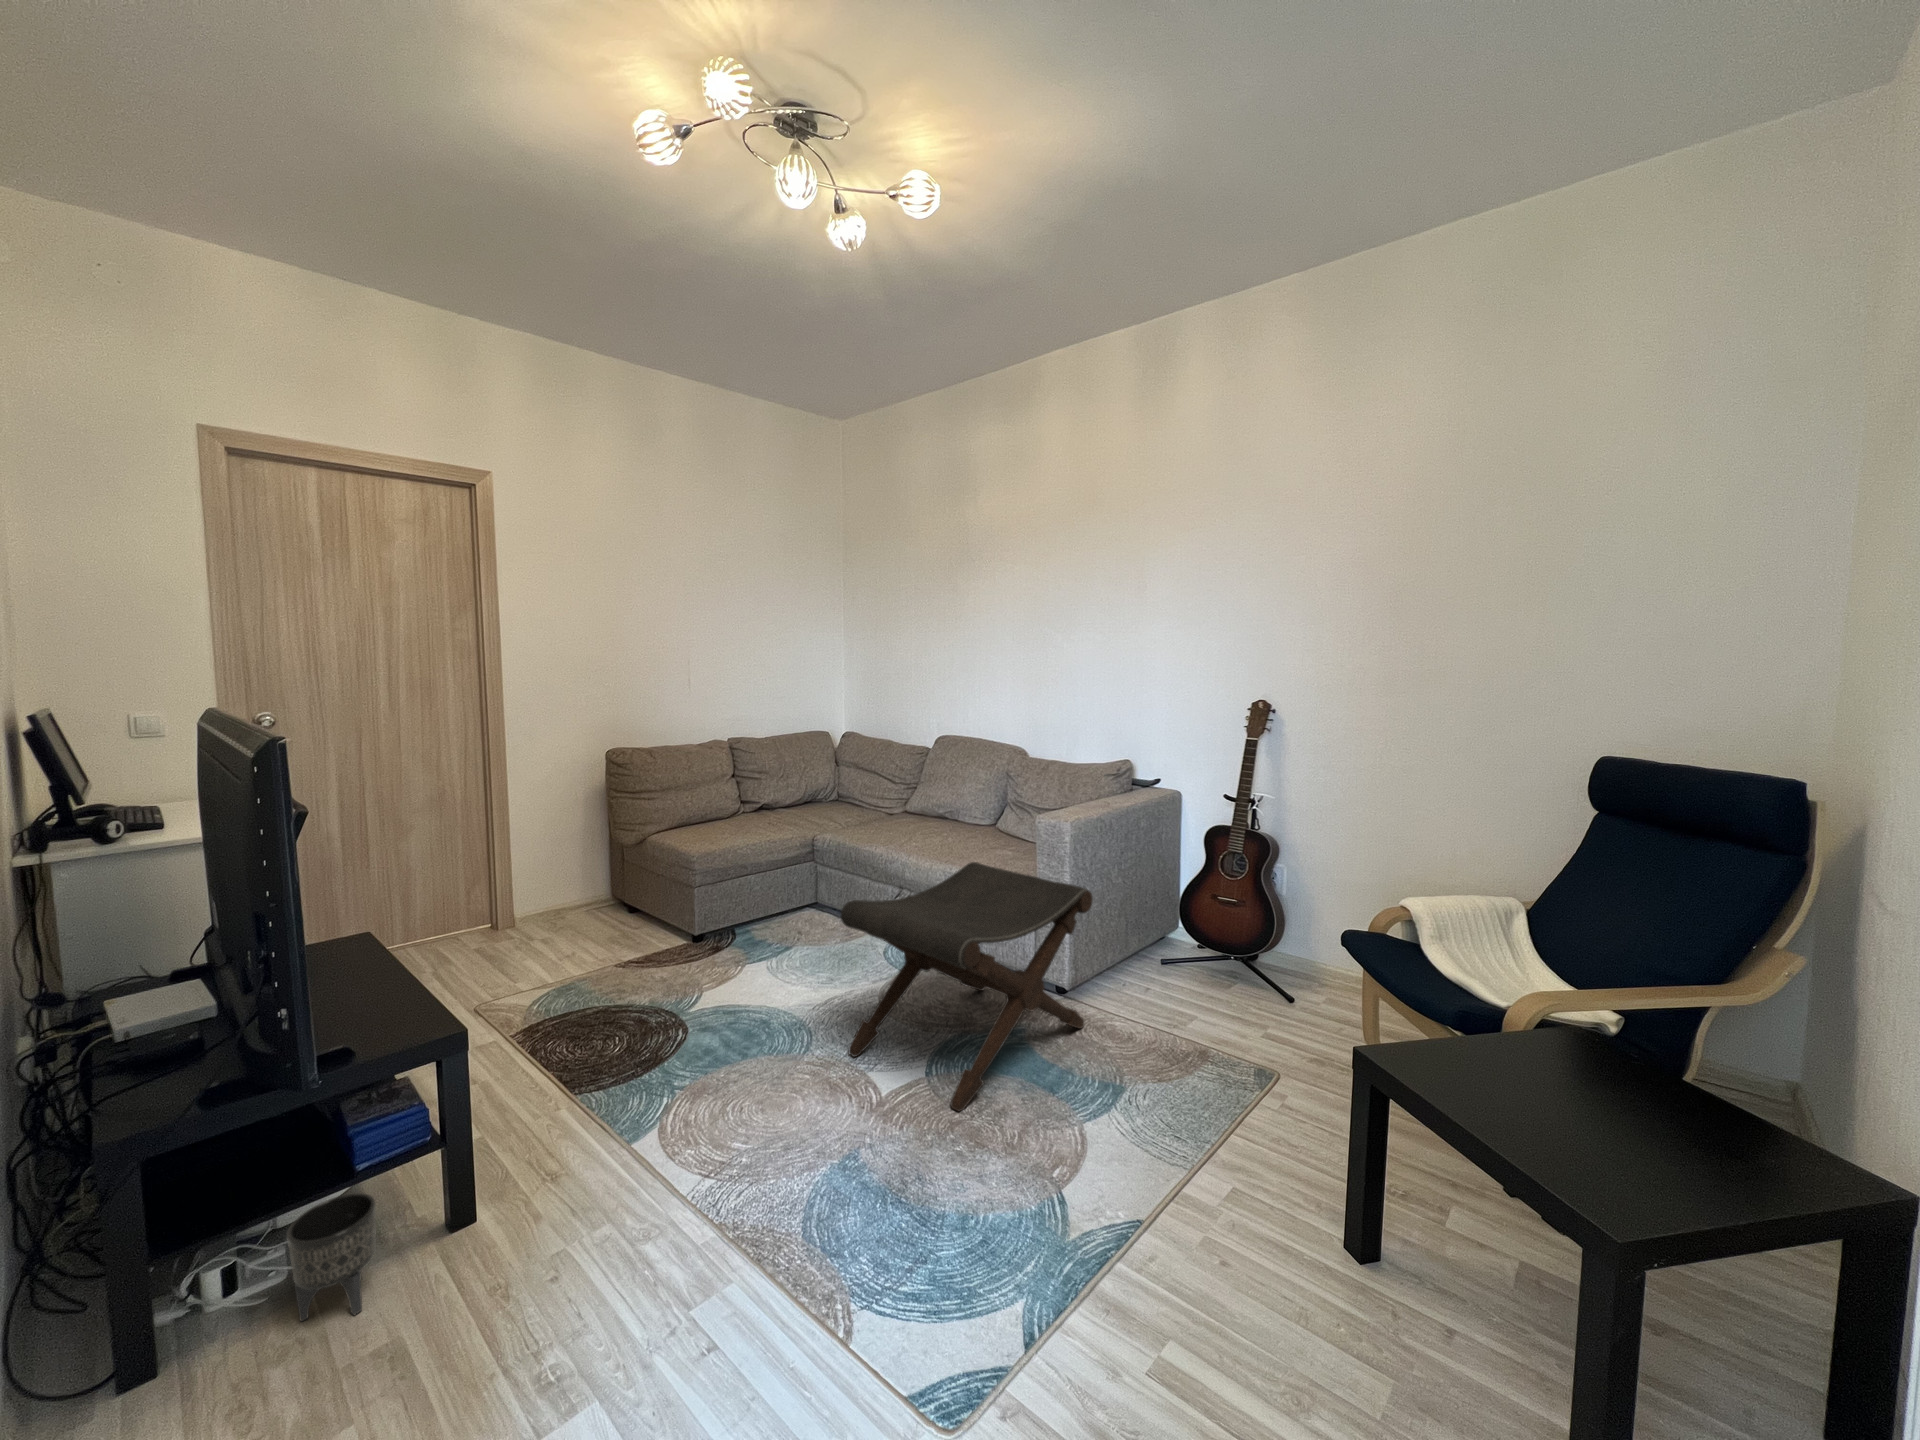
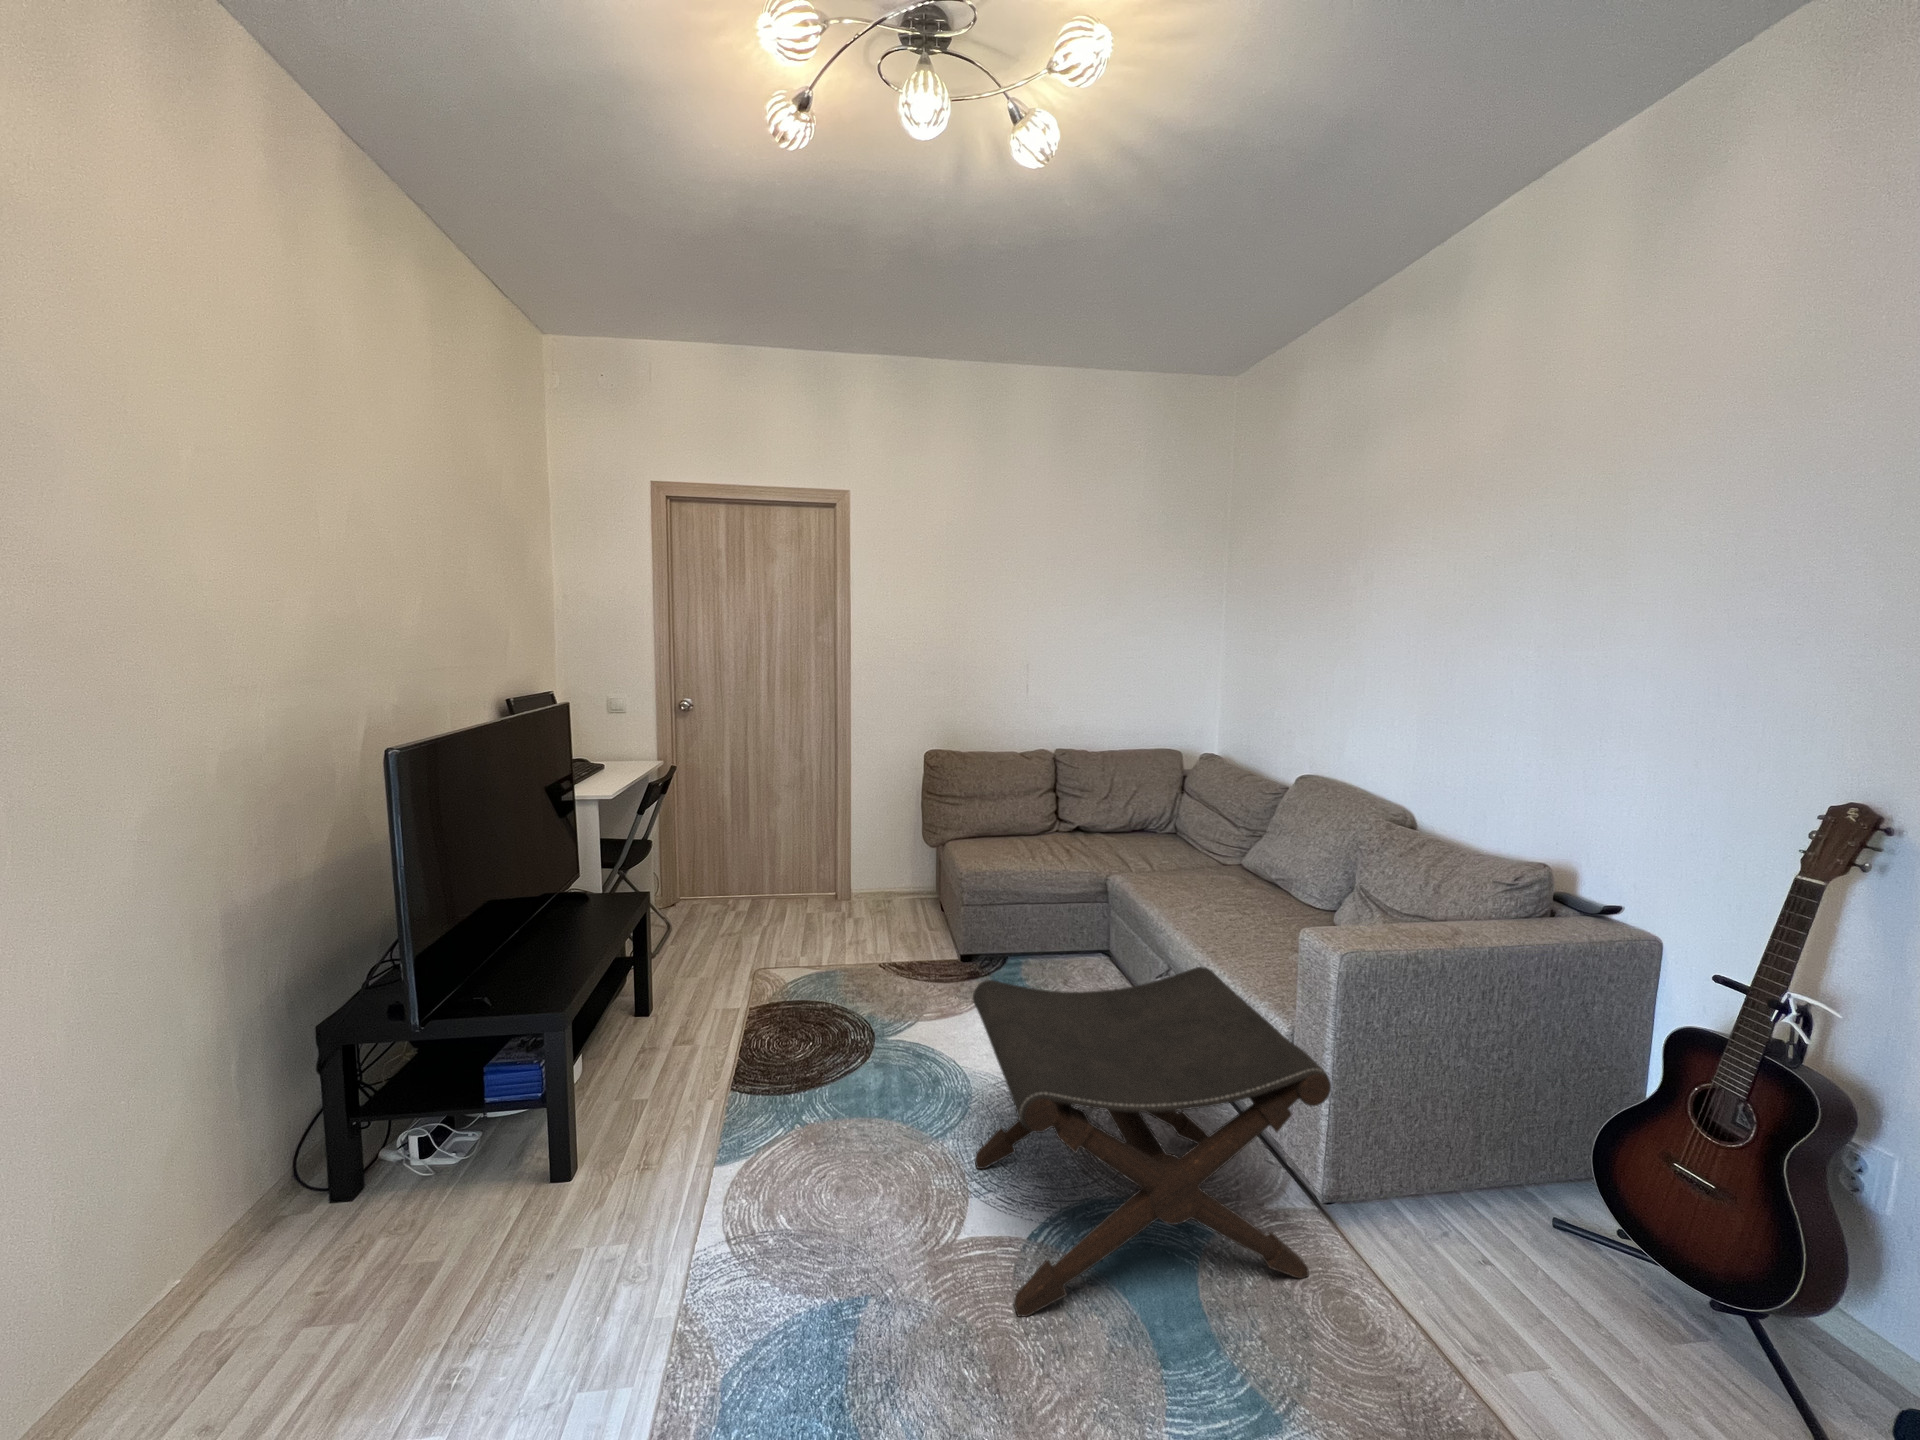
planter: present [287,1193,376,1321] -> none [413,1116,481,1221]

